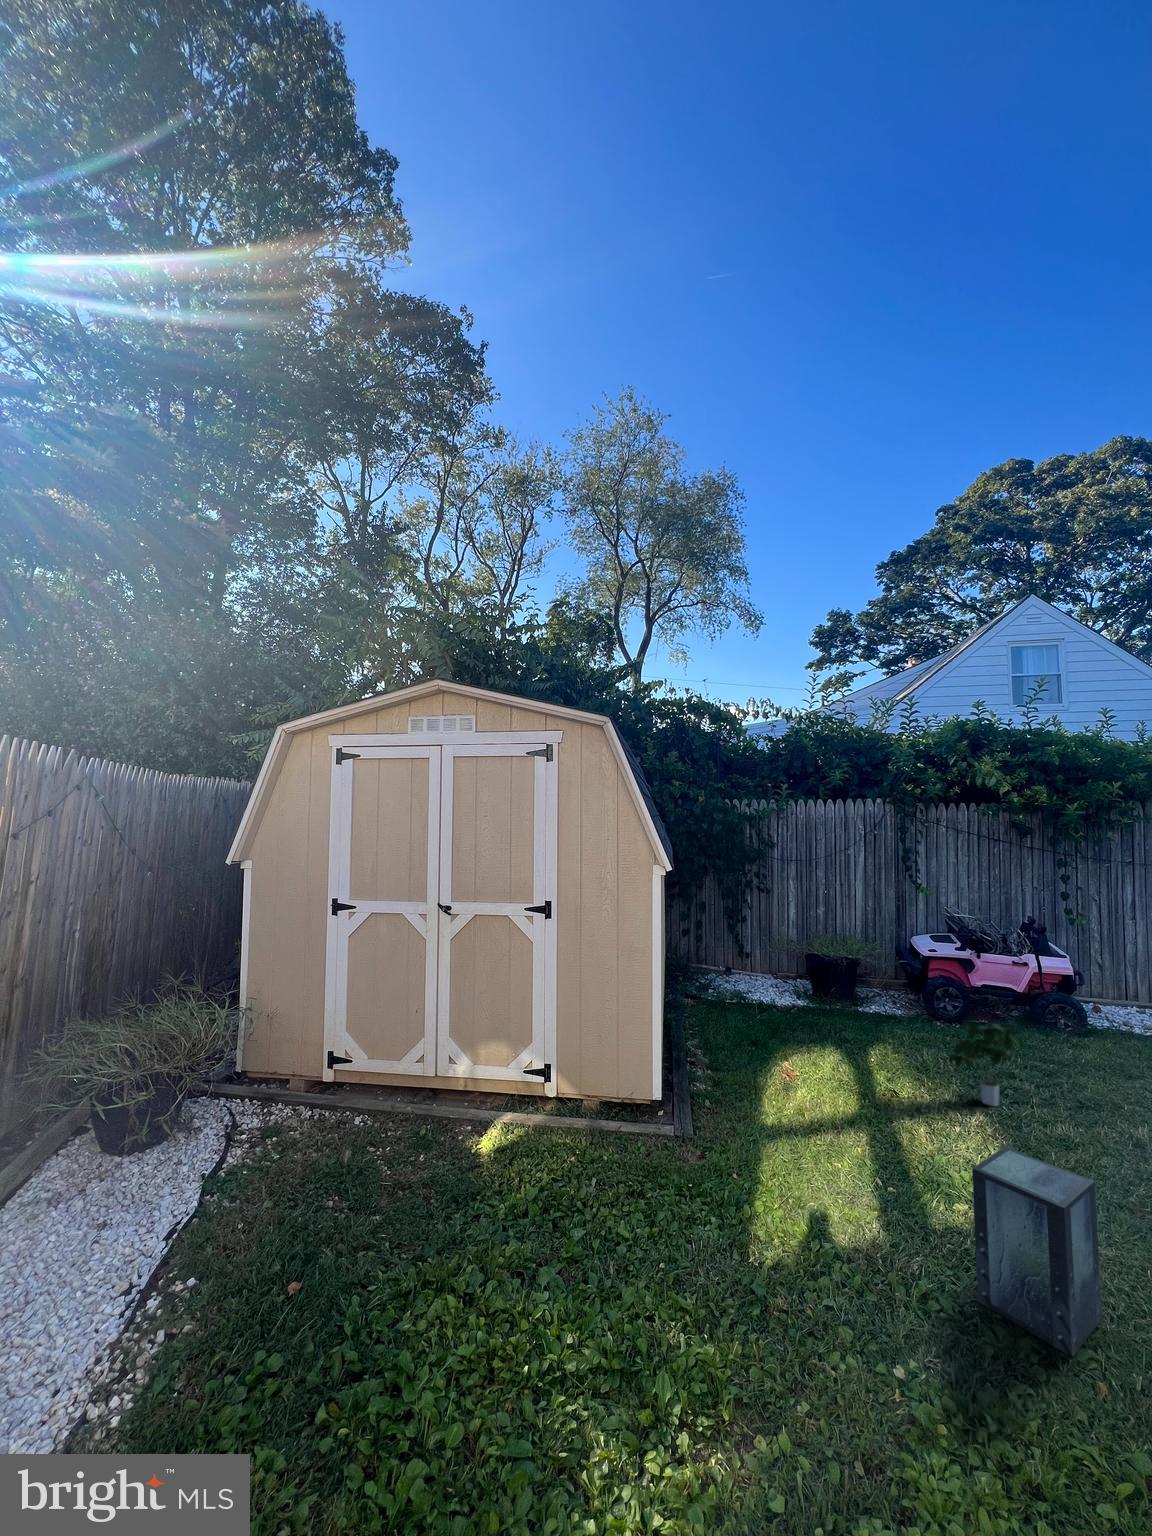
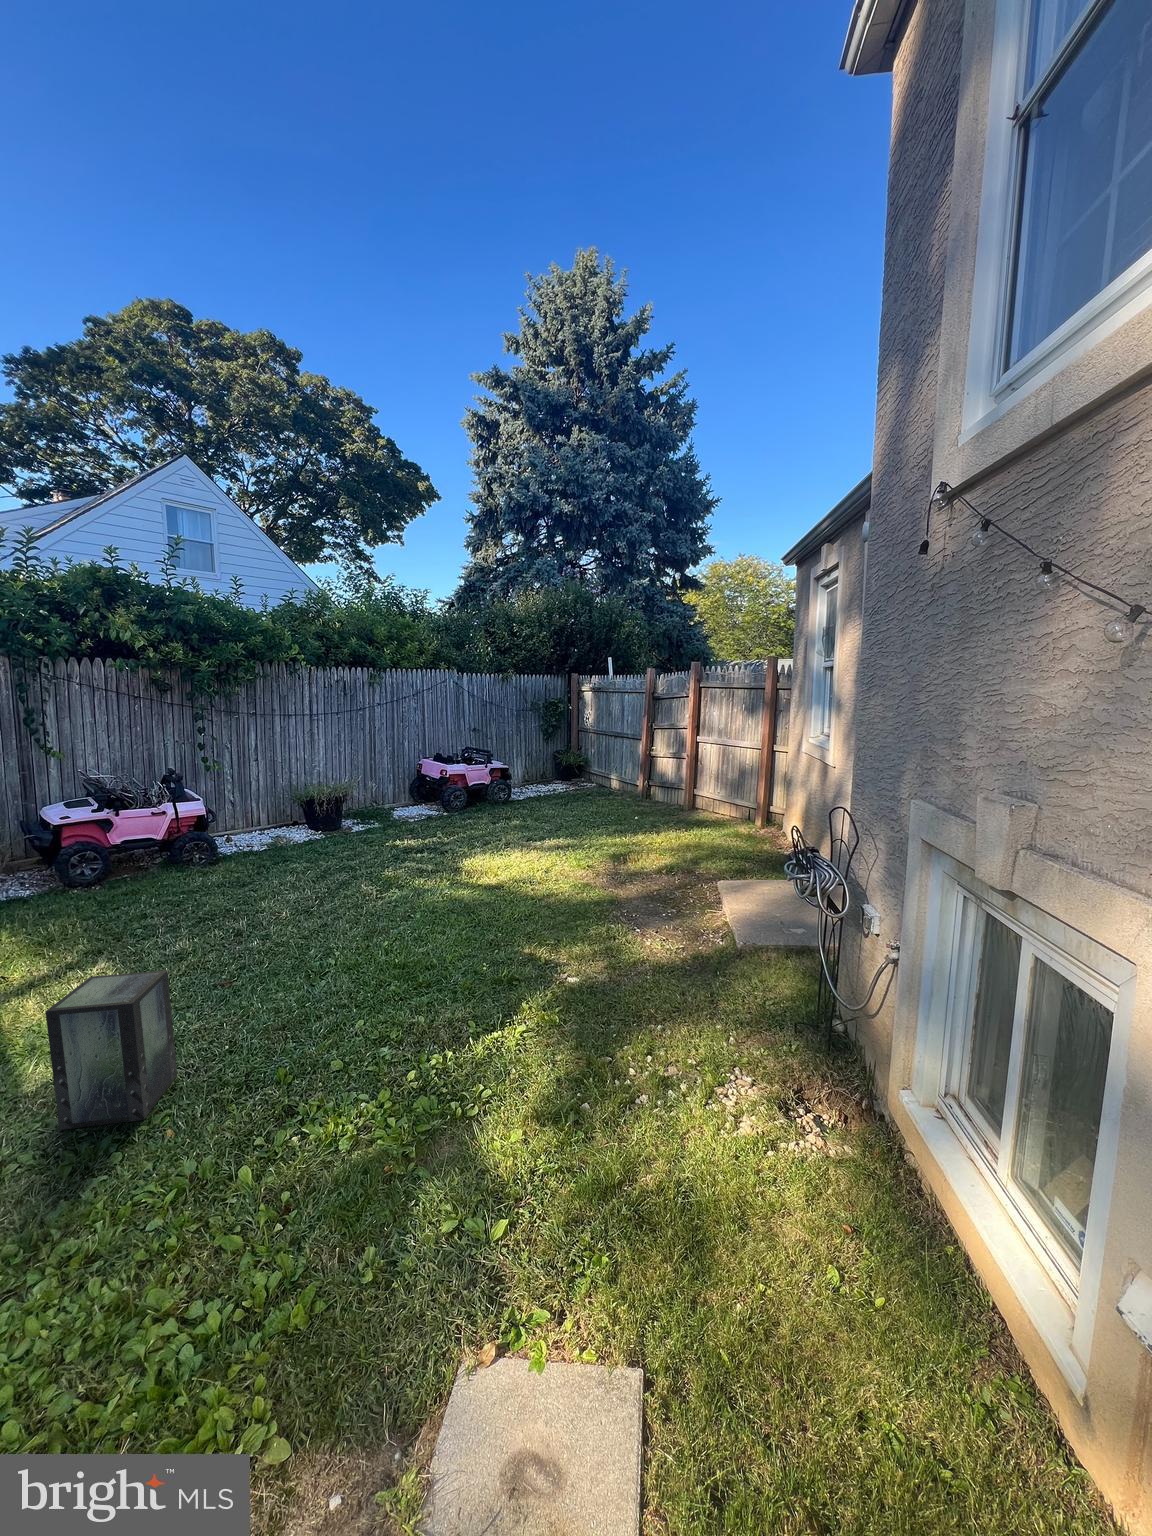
potted plant: present [949,1024,1024,1106] -> none [65,871,146,950]

